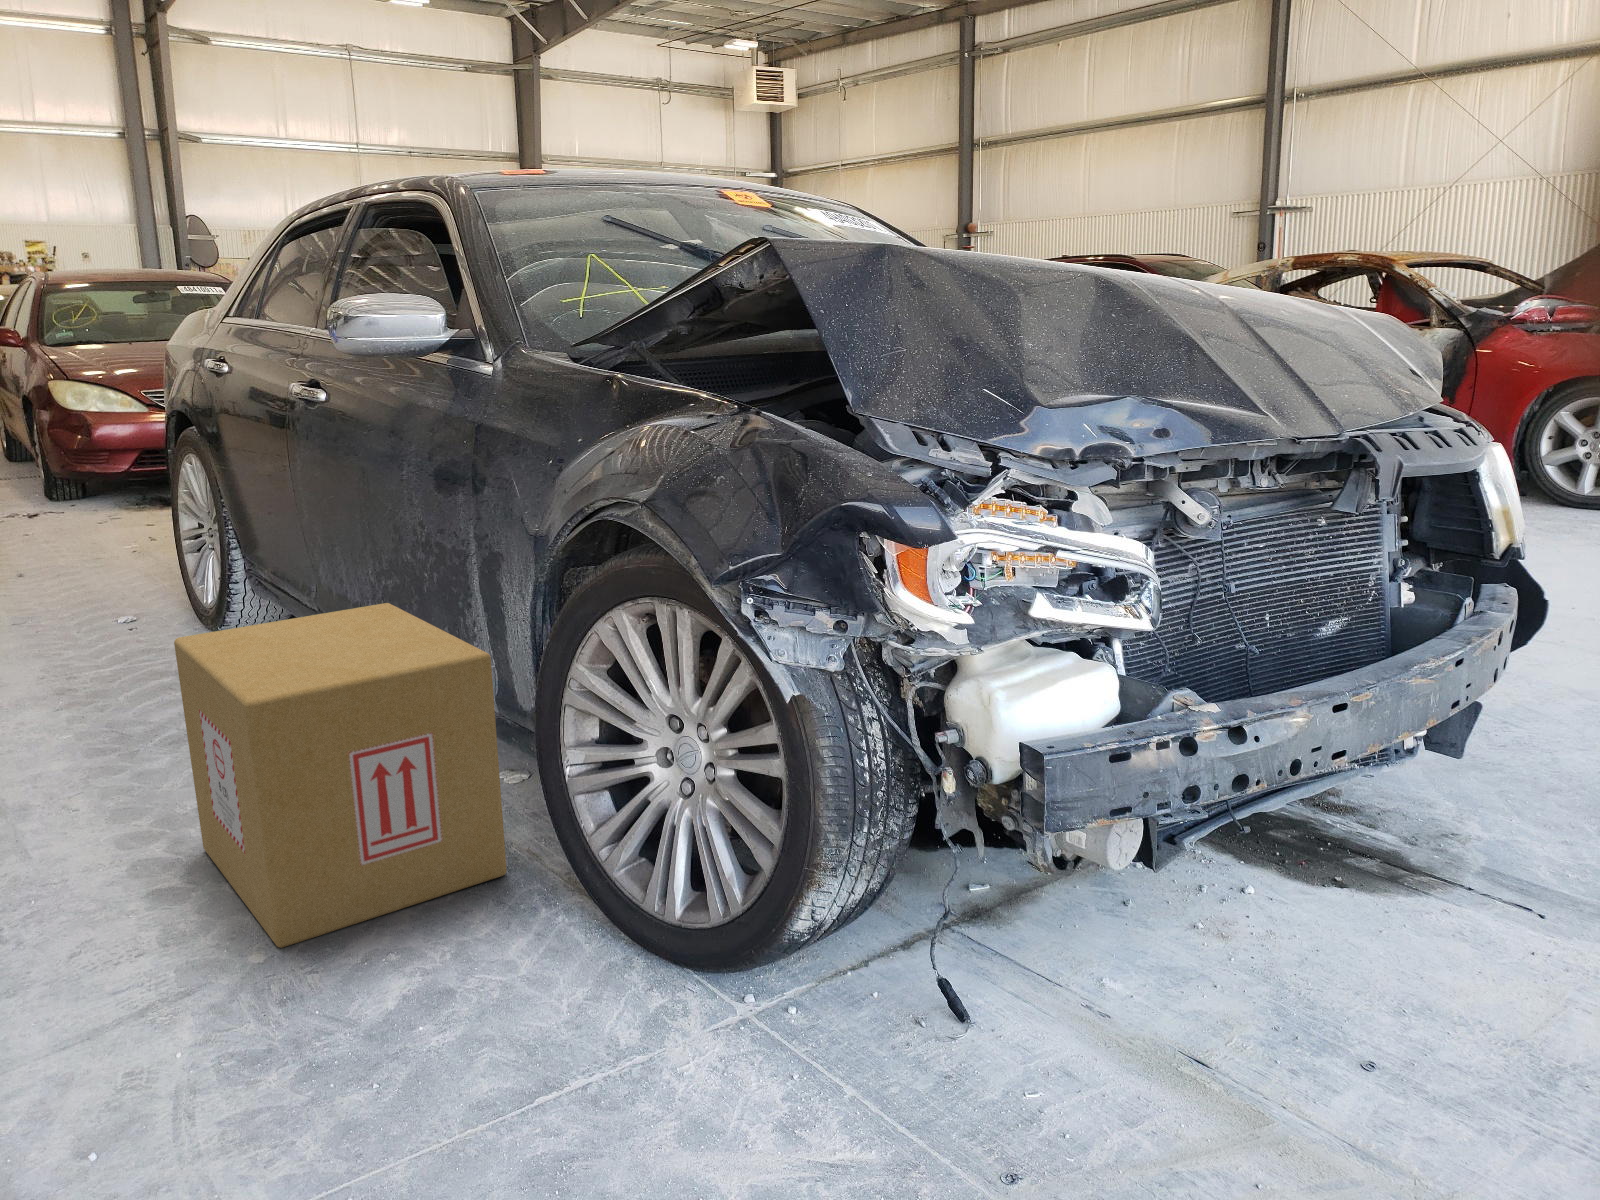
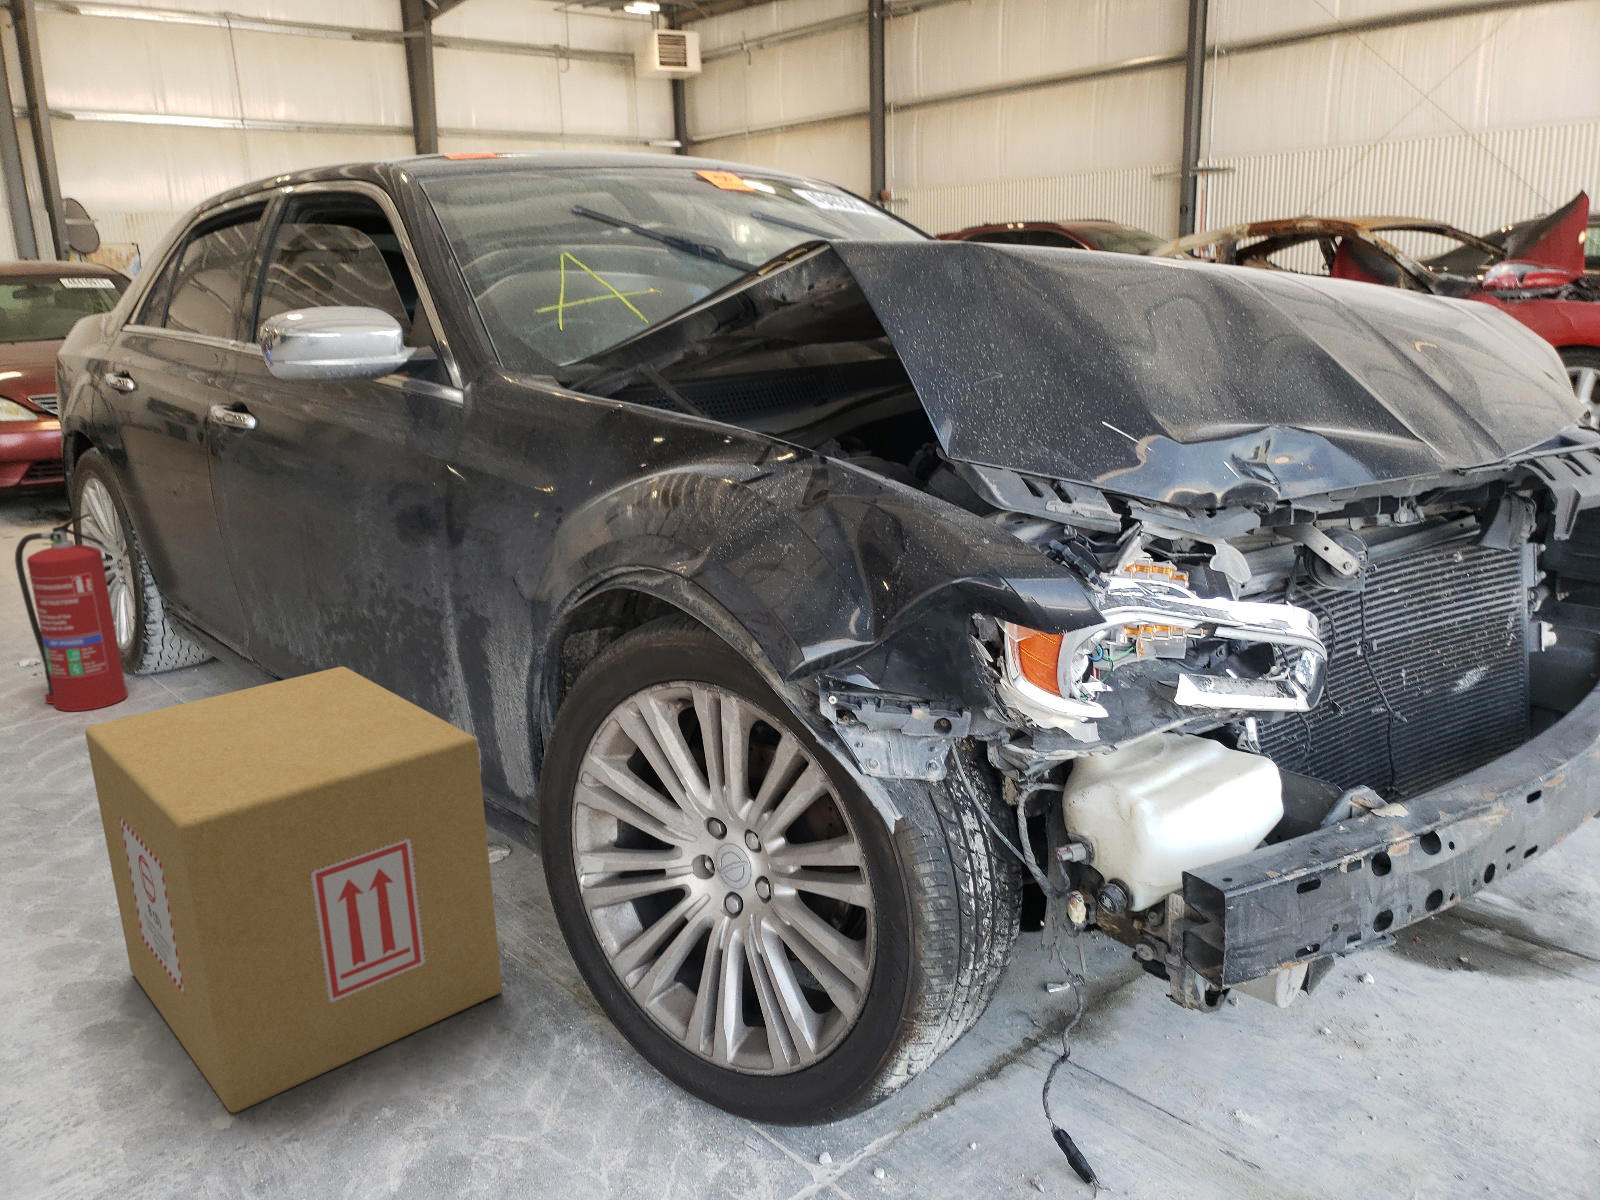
fire extinguisher: none [119,484,210,658] -> present [15,514,128,711]

